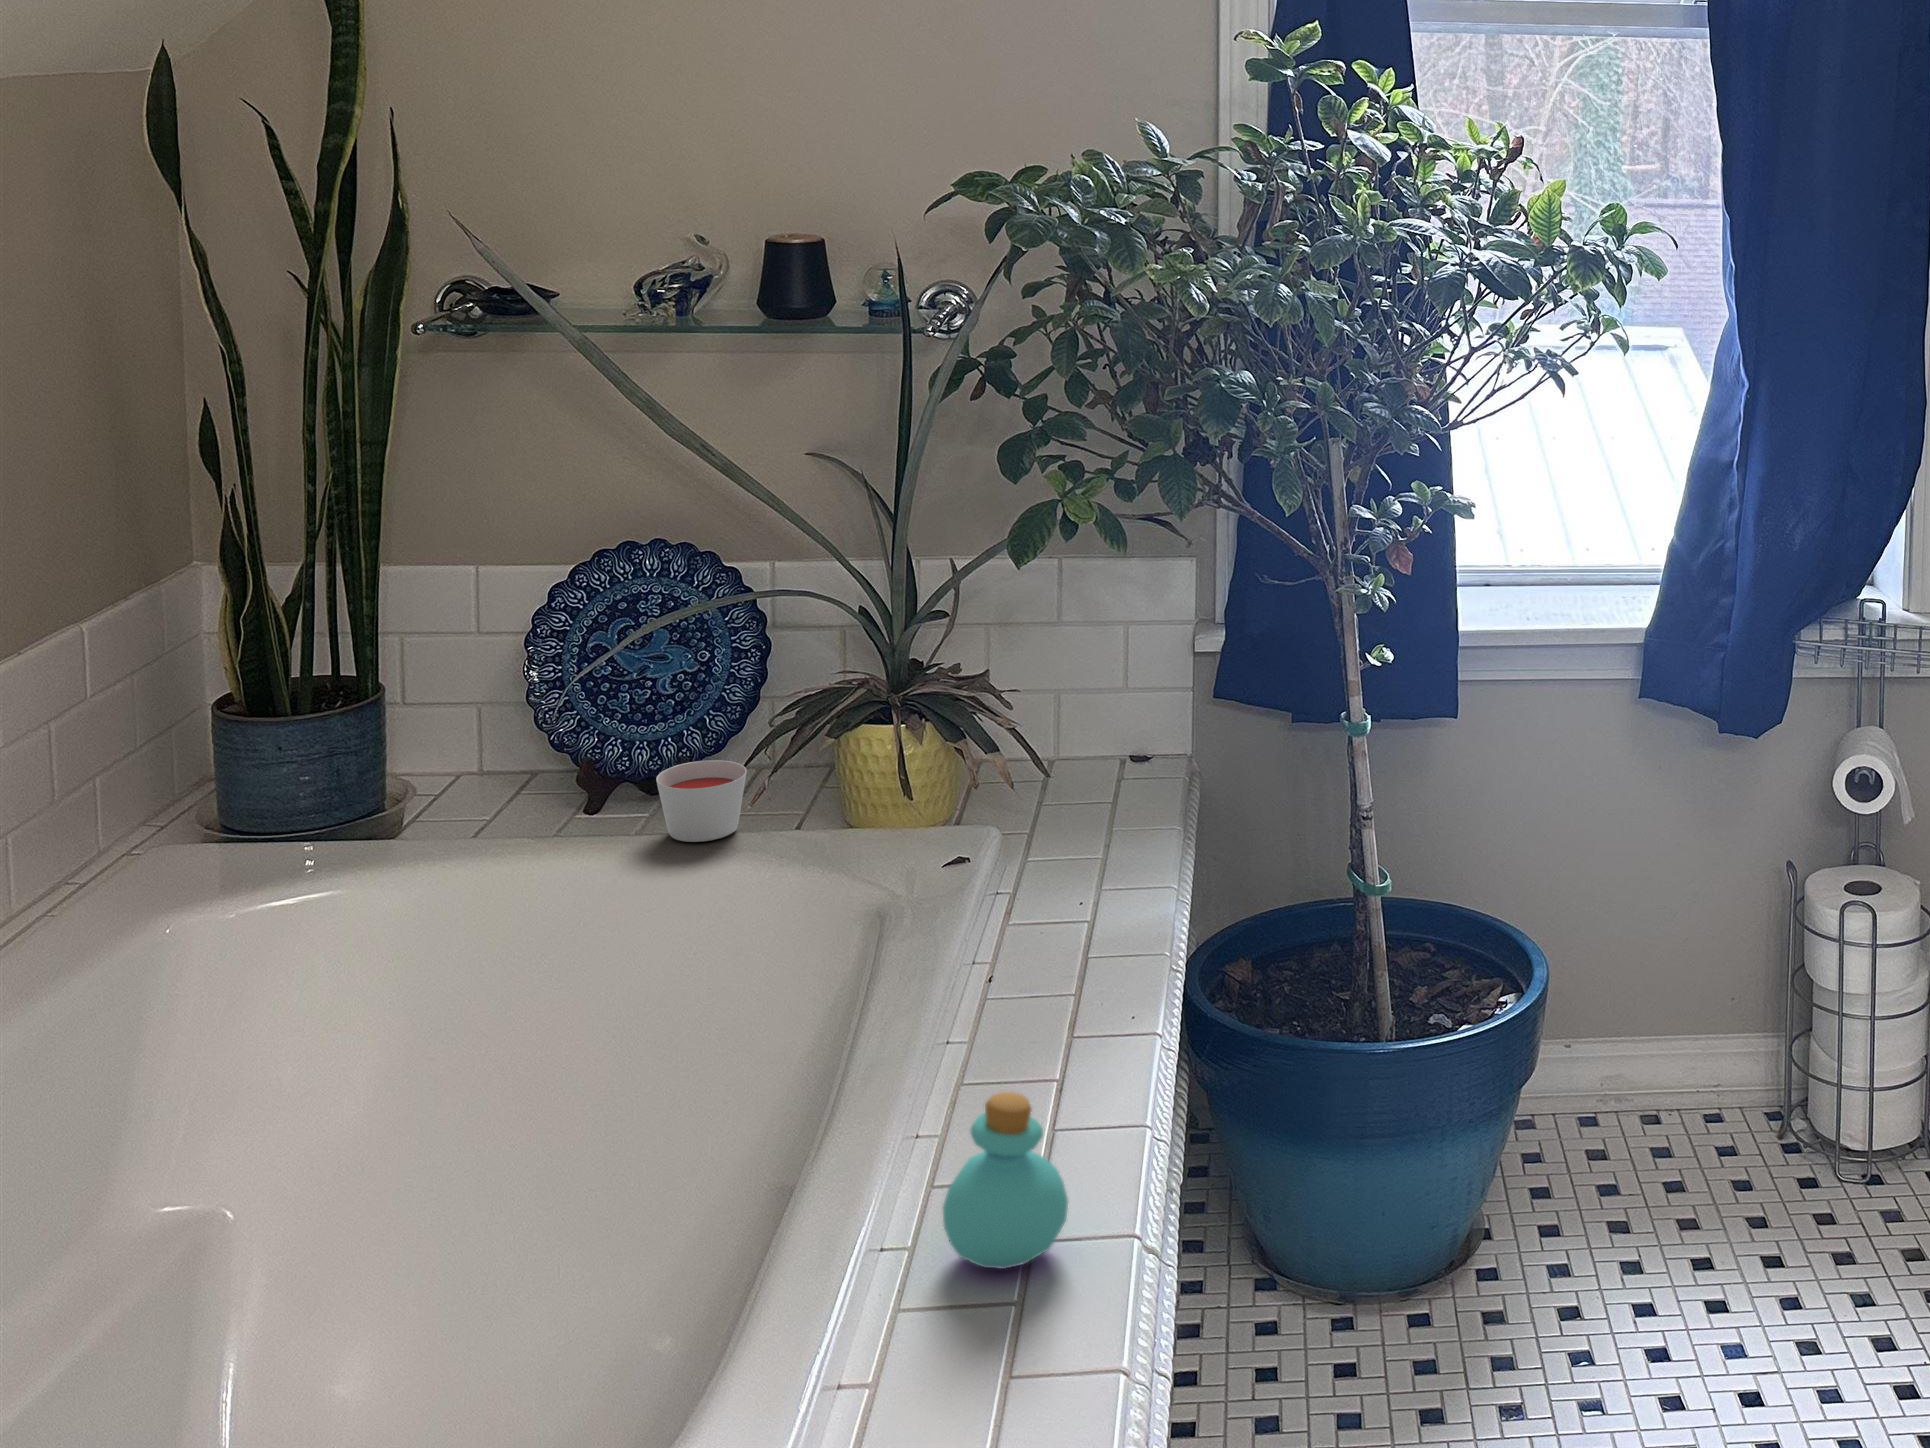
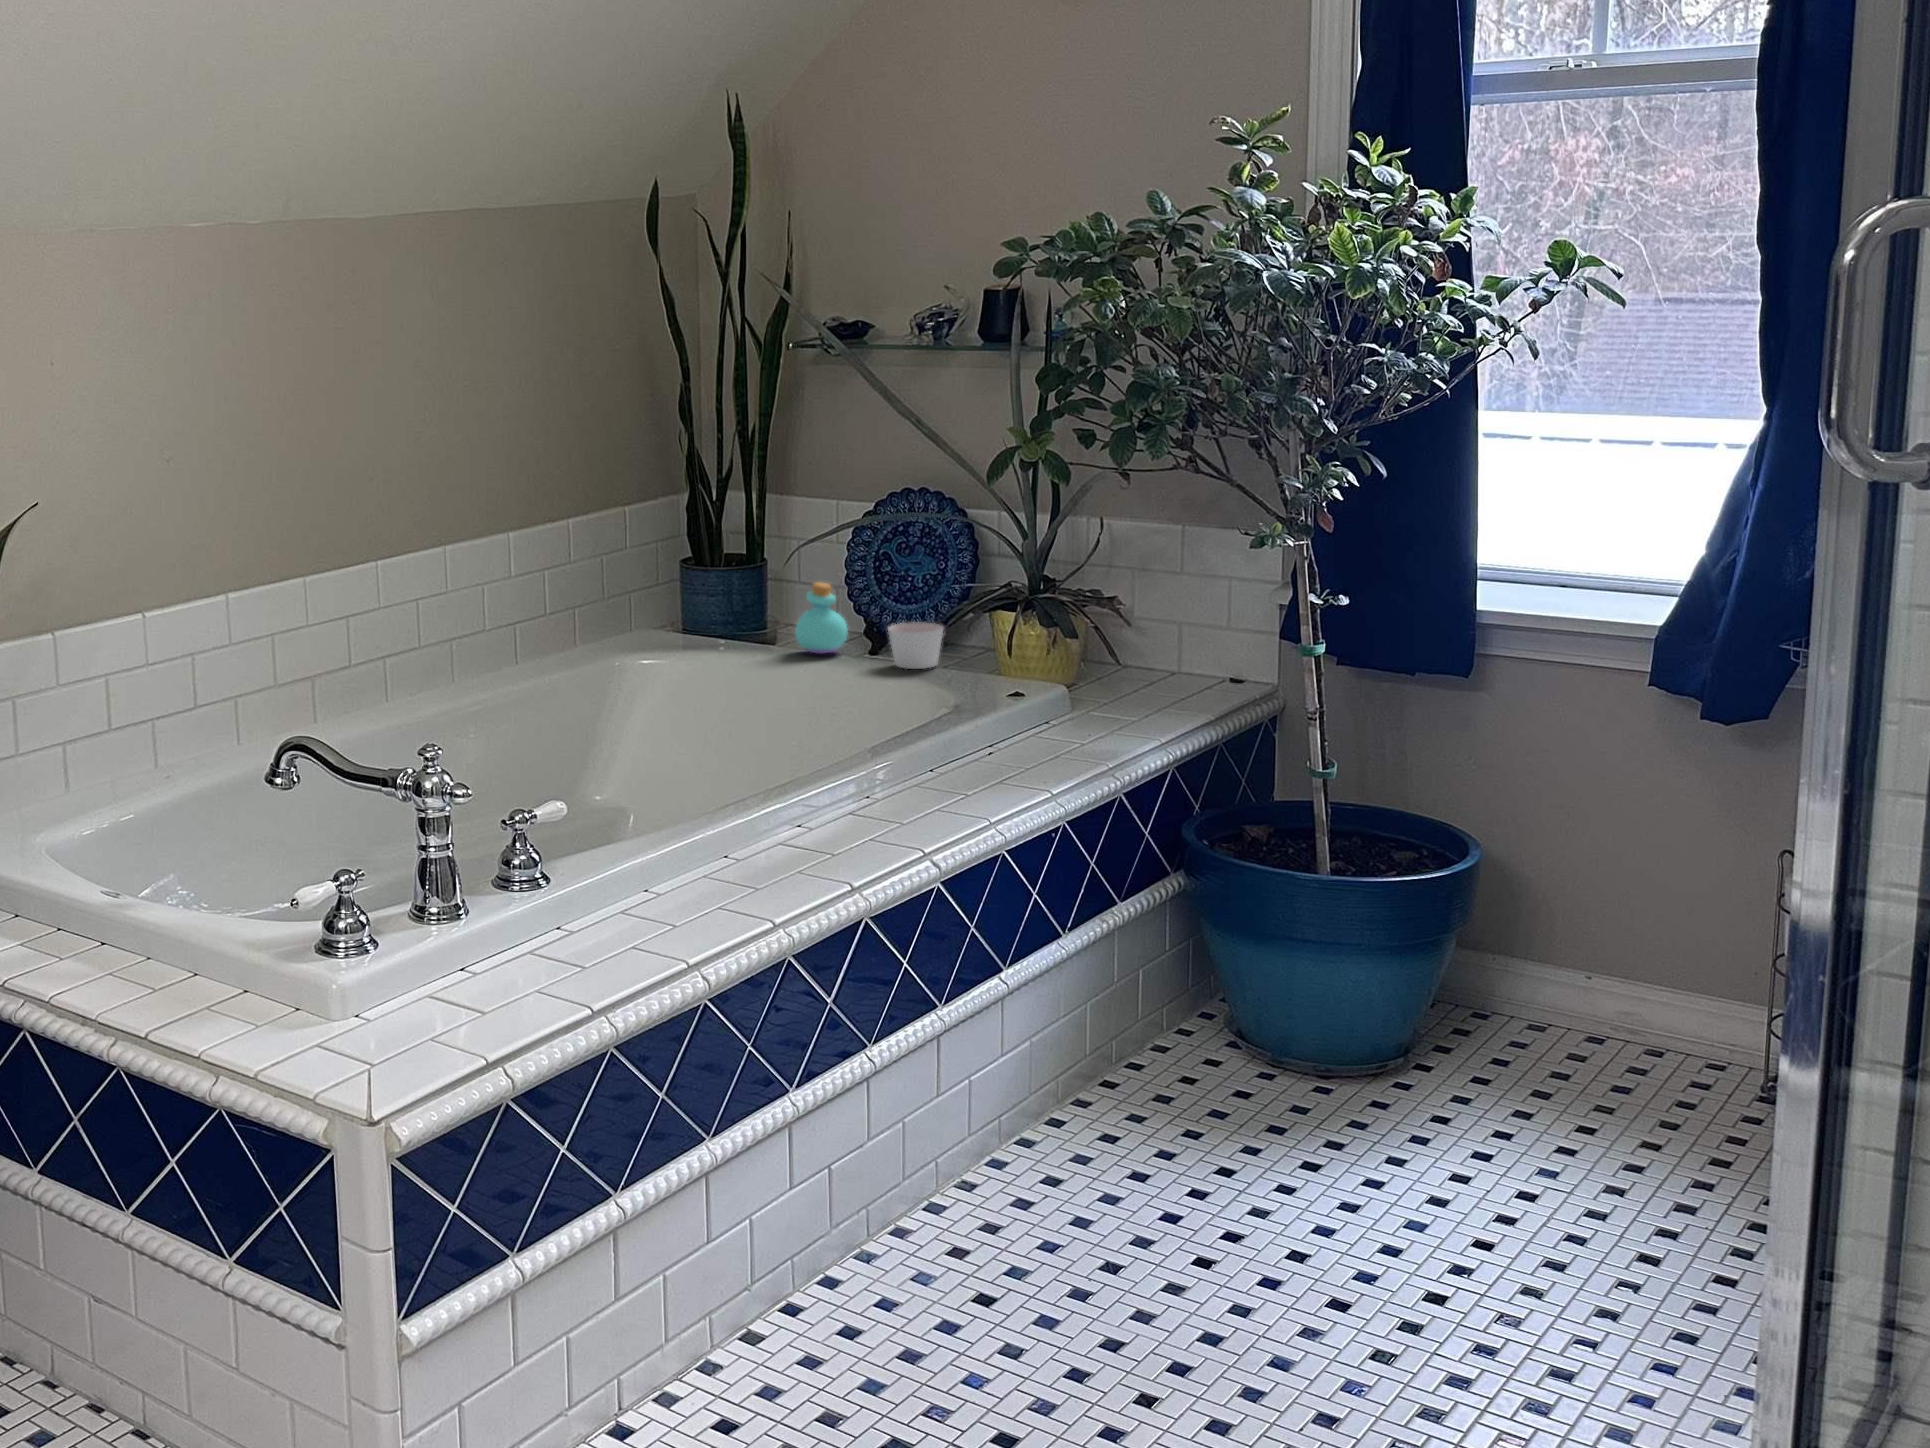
perfume bottle: present [943,1092,1068,1269] -> present [795,582,848,654]

